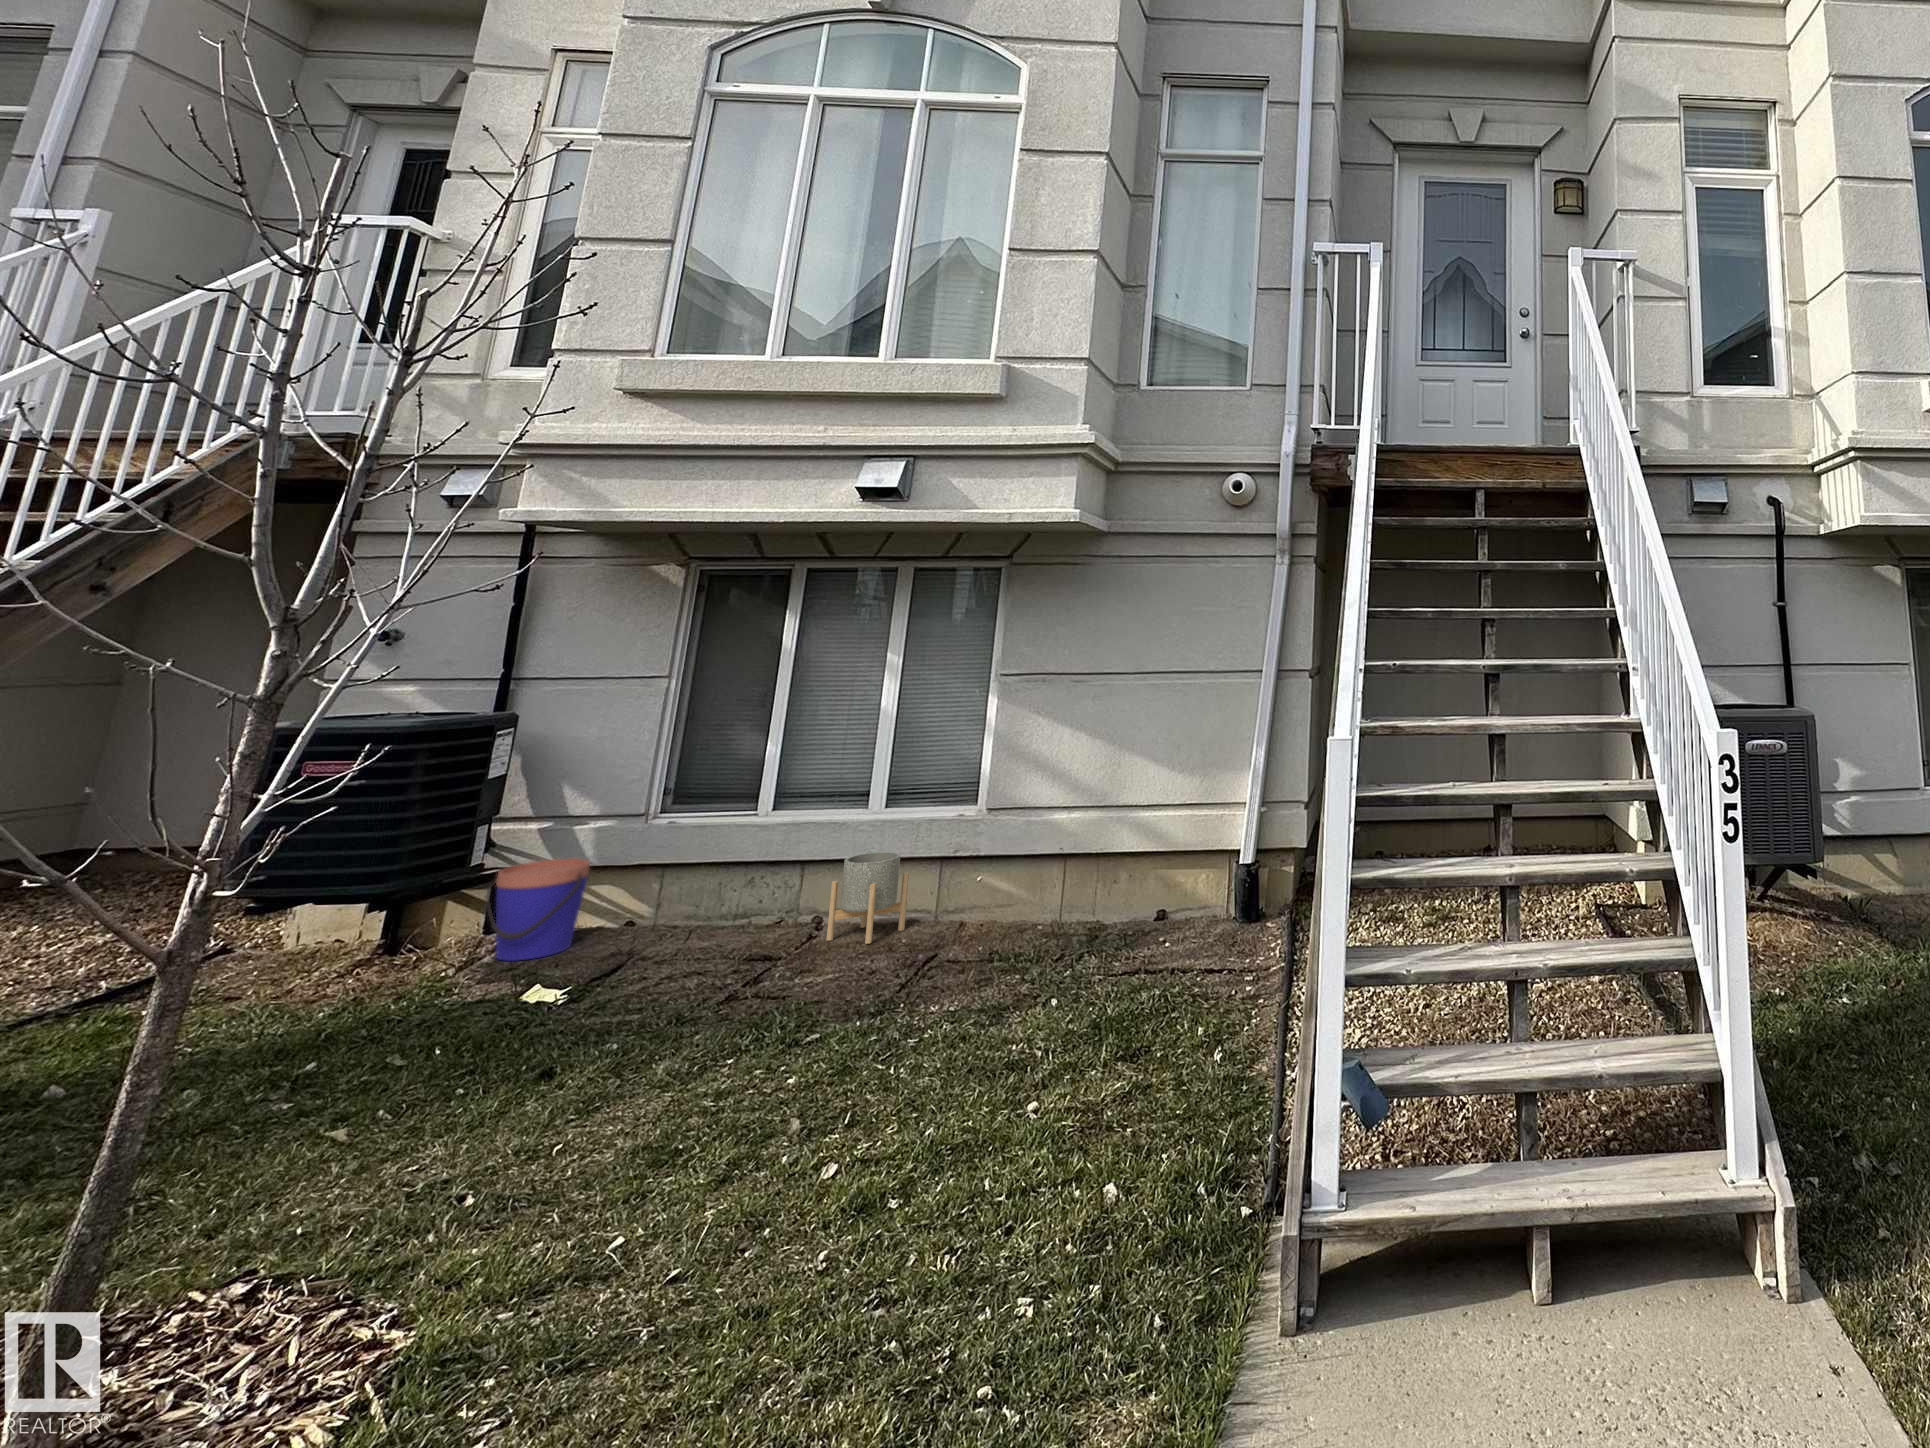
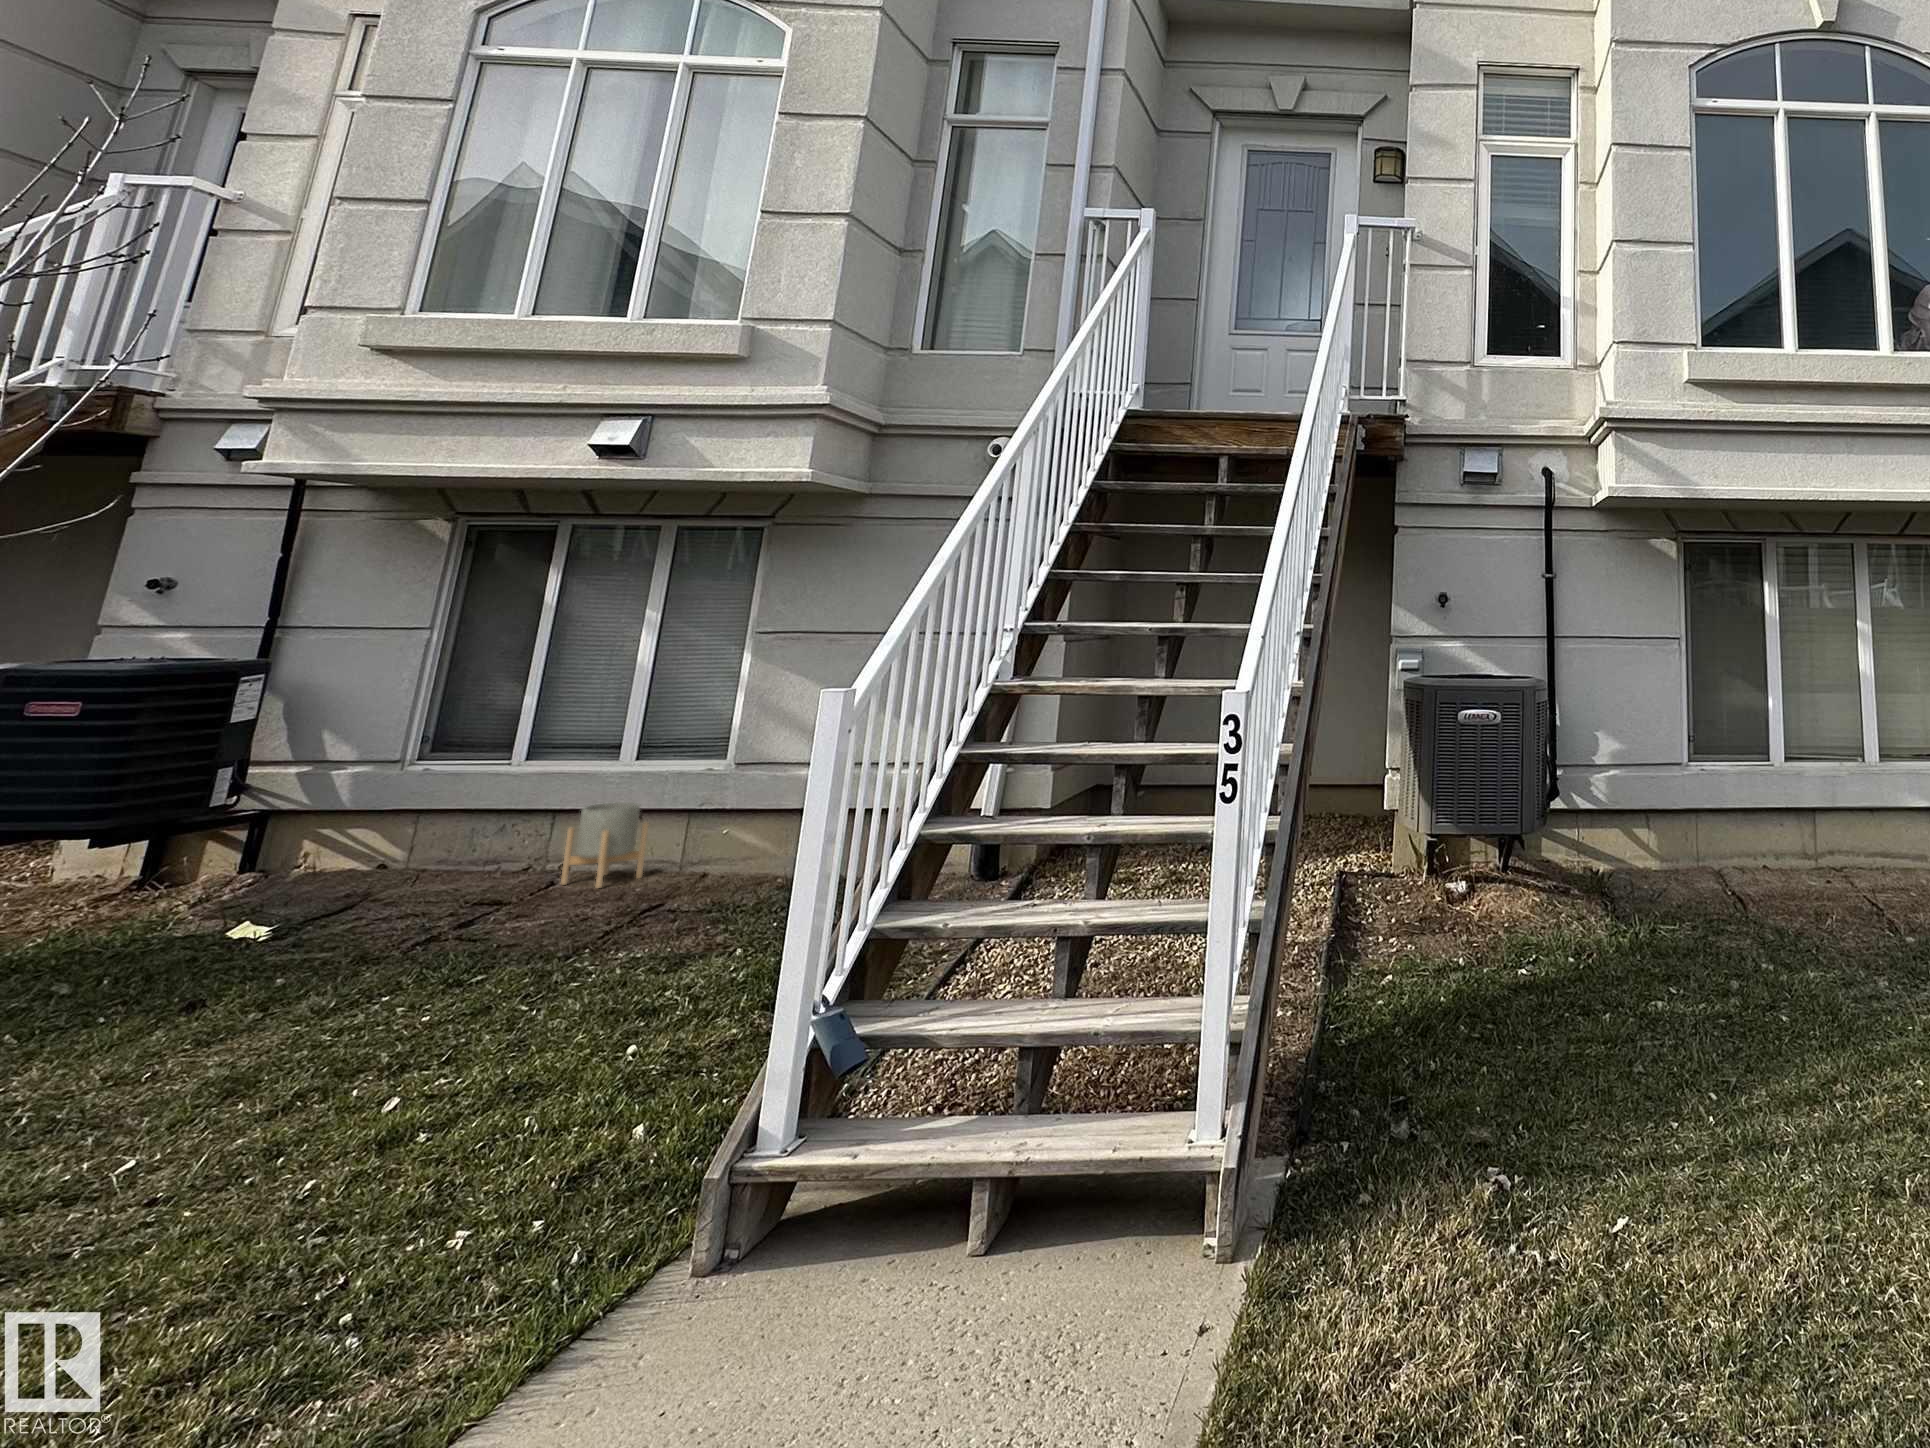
bucket: present [486,858,590,961] -> none [229,801,338,894]

